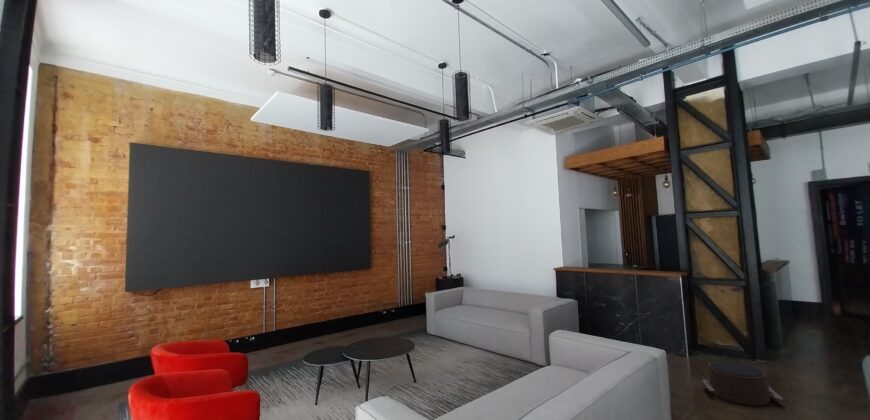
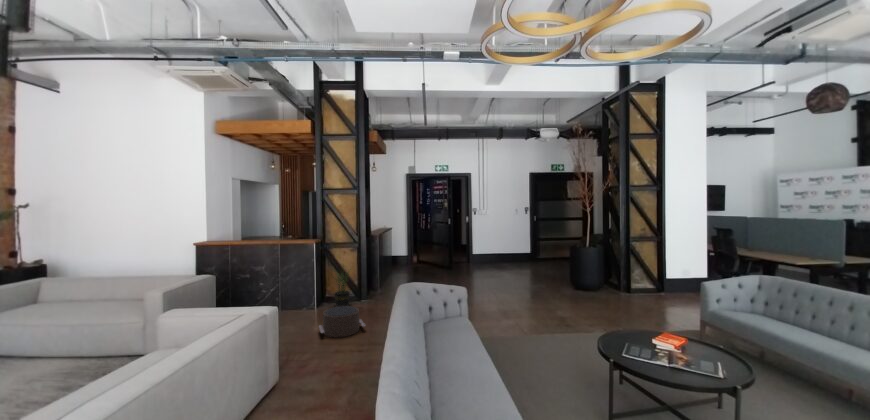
potted plant: none [702,305,743,364] -> present [335,273,350,307]

